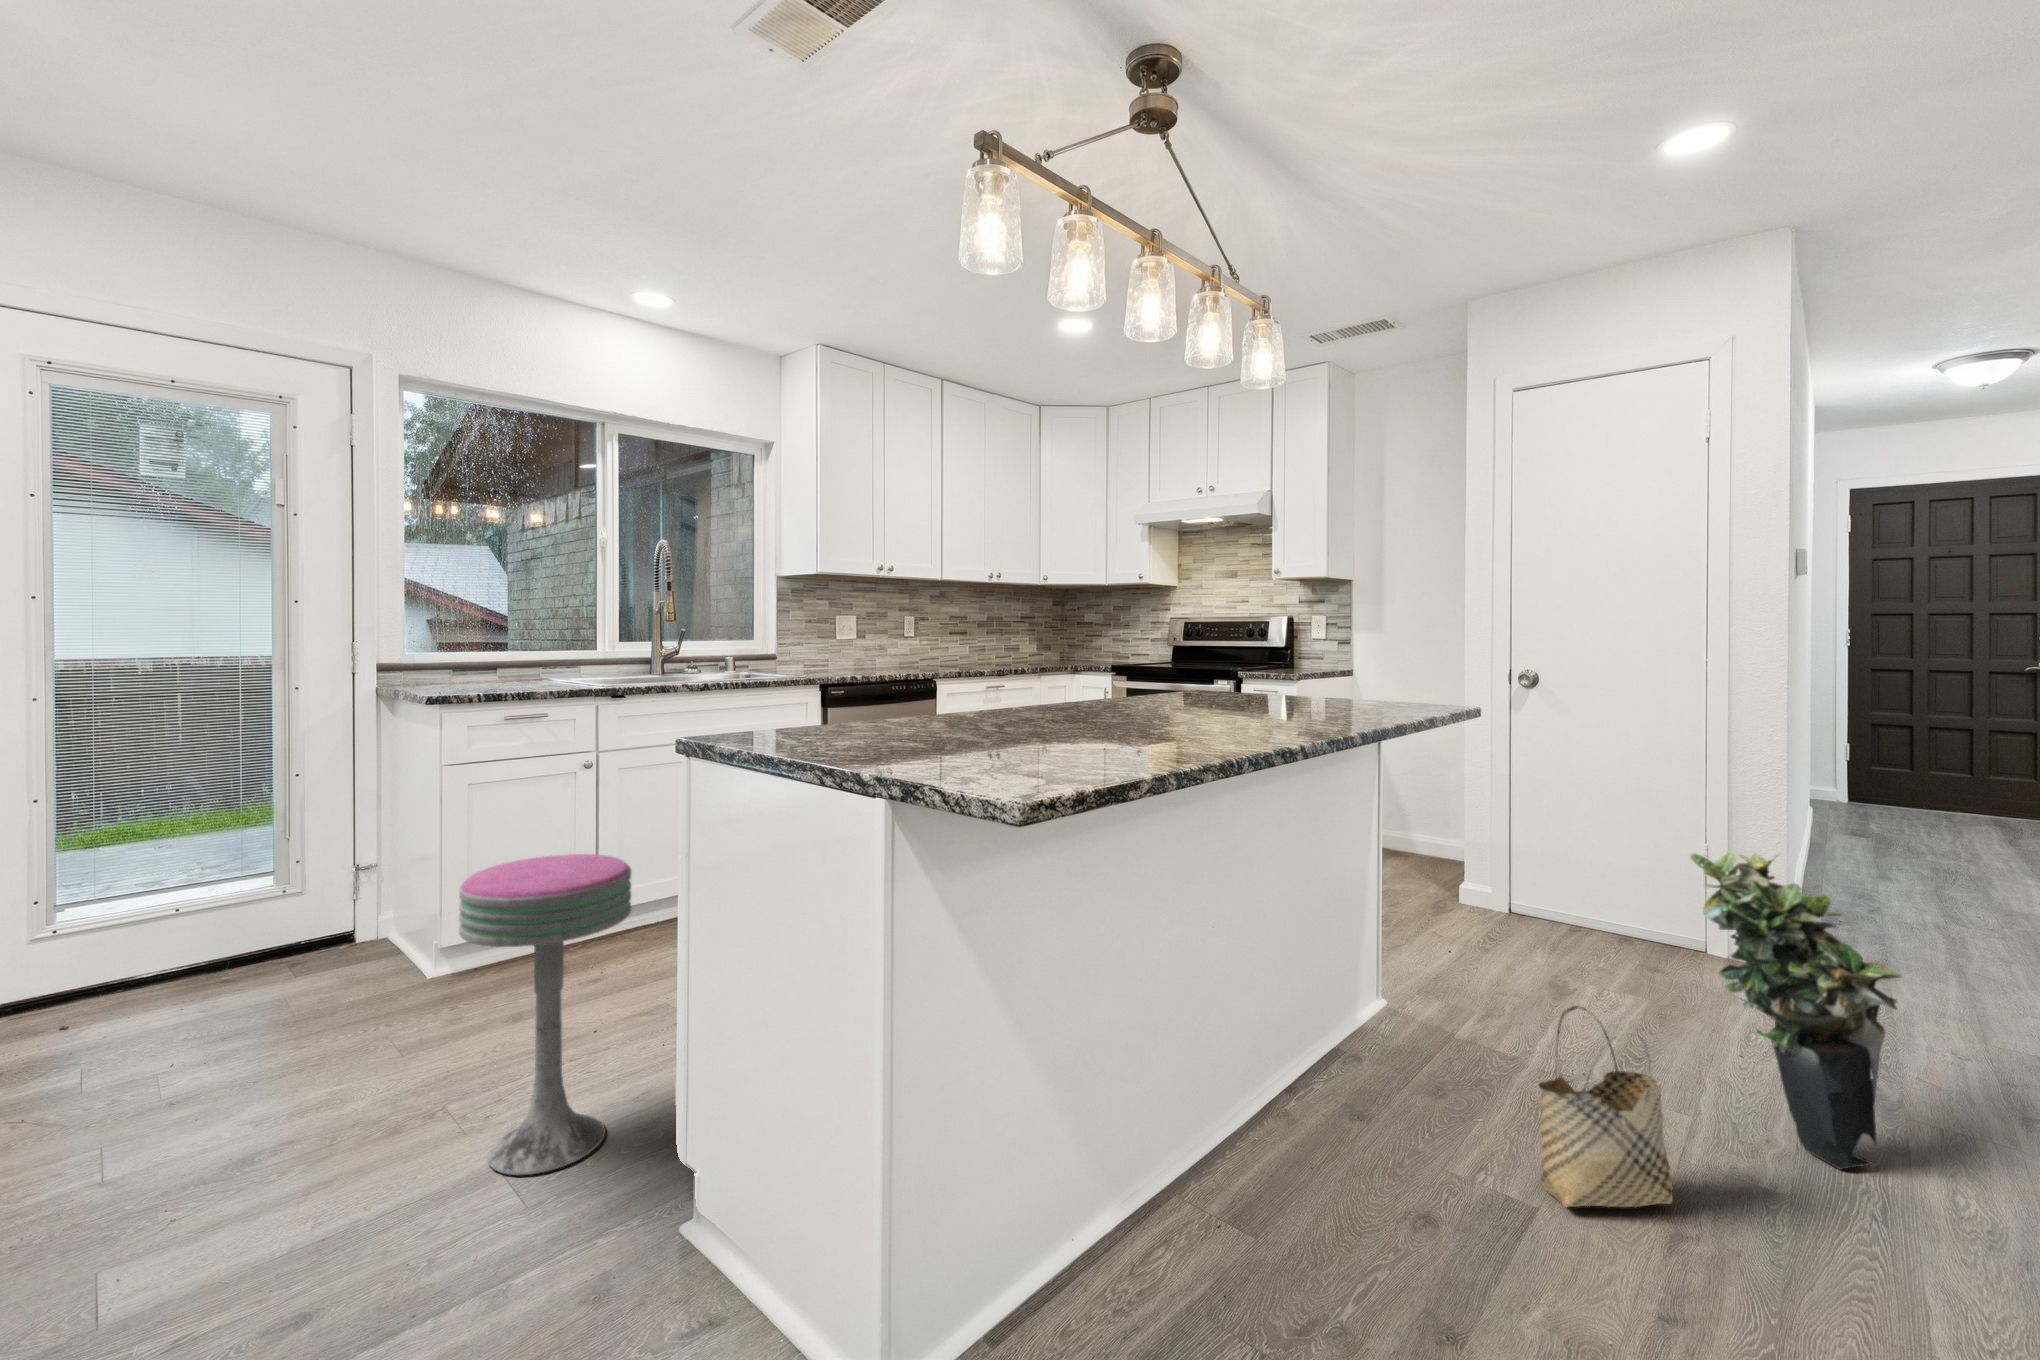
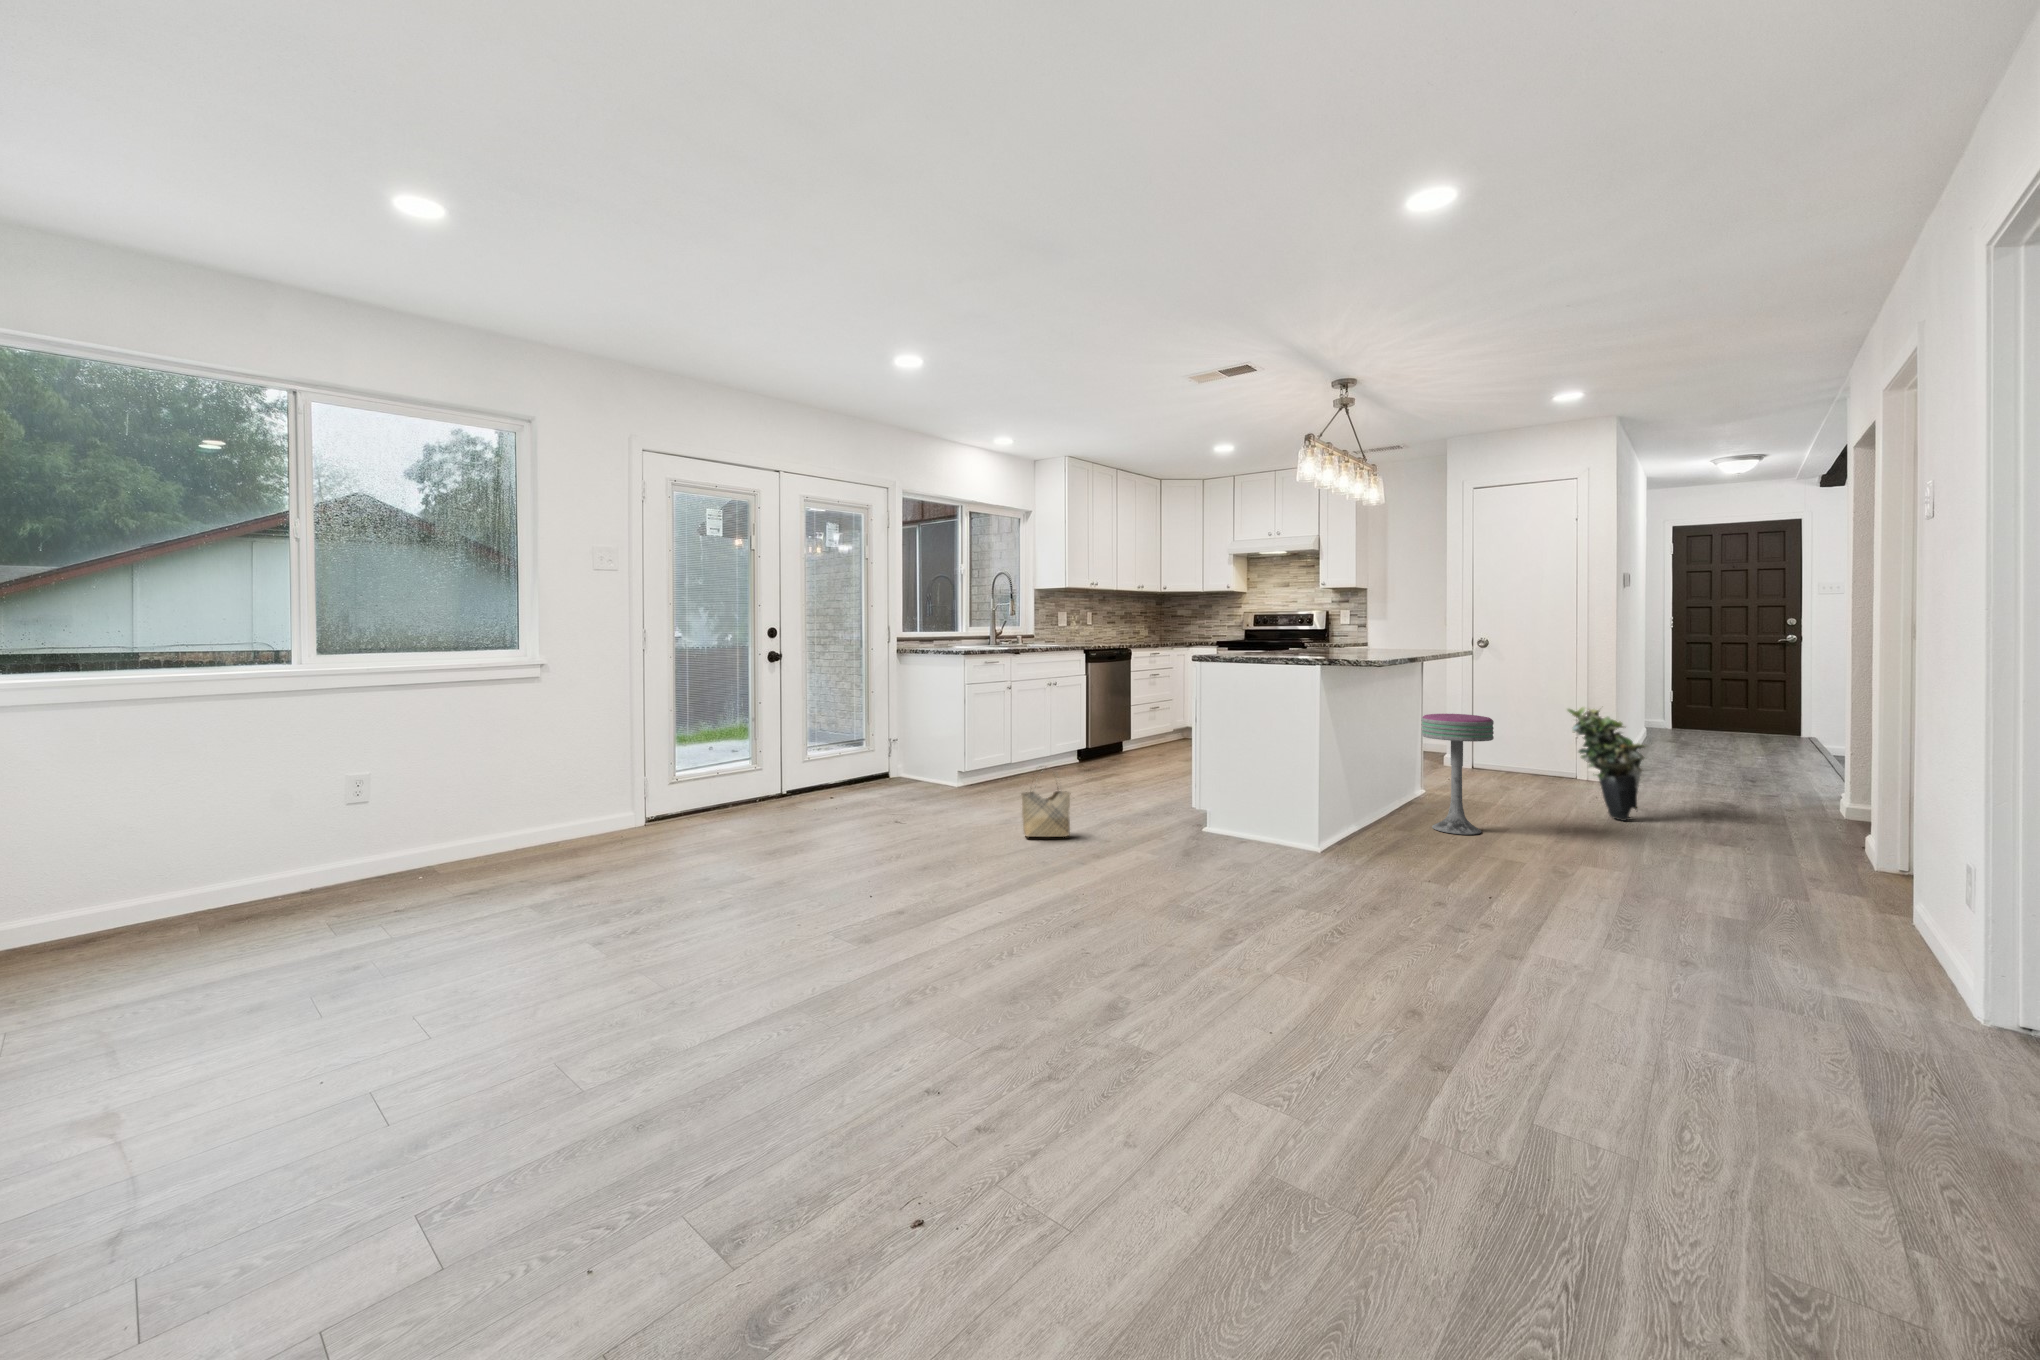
bar stool: present [459,854,631,1175] -> present [1421,714,1494,835]
woven basket: present [1539,1006,1673,1207] -> present [1021,774,1071,837]

